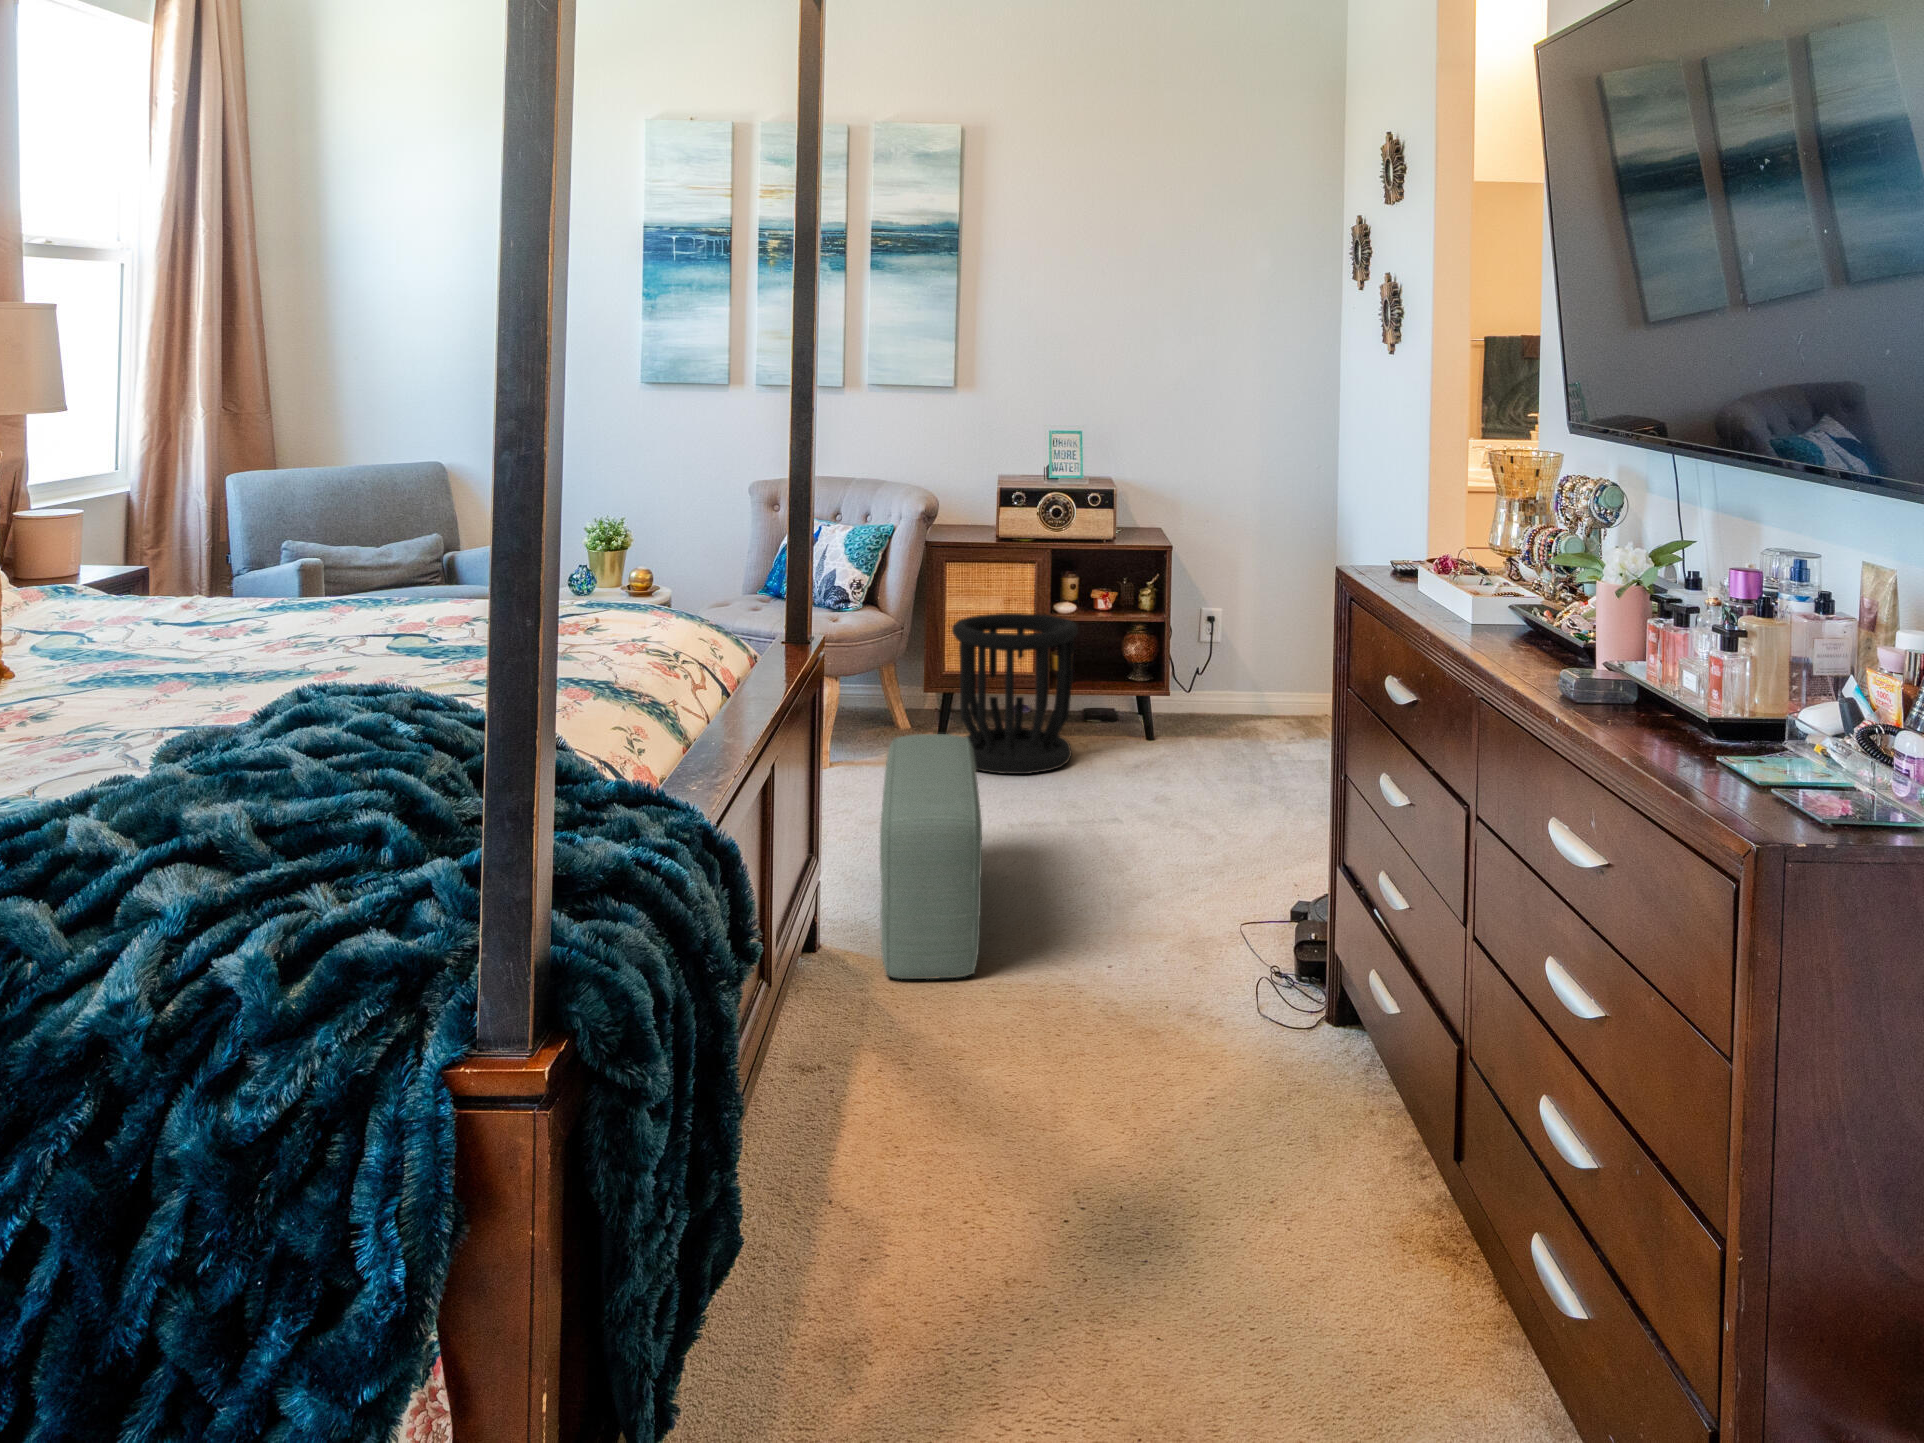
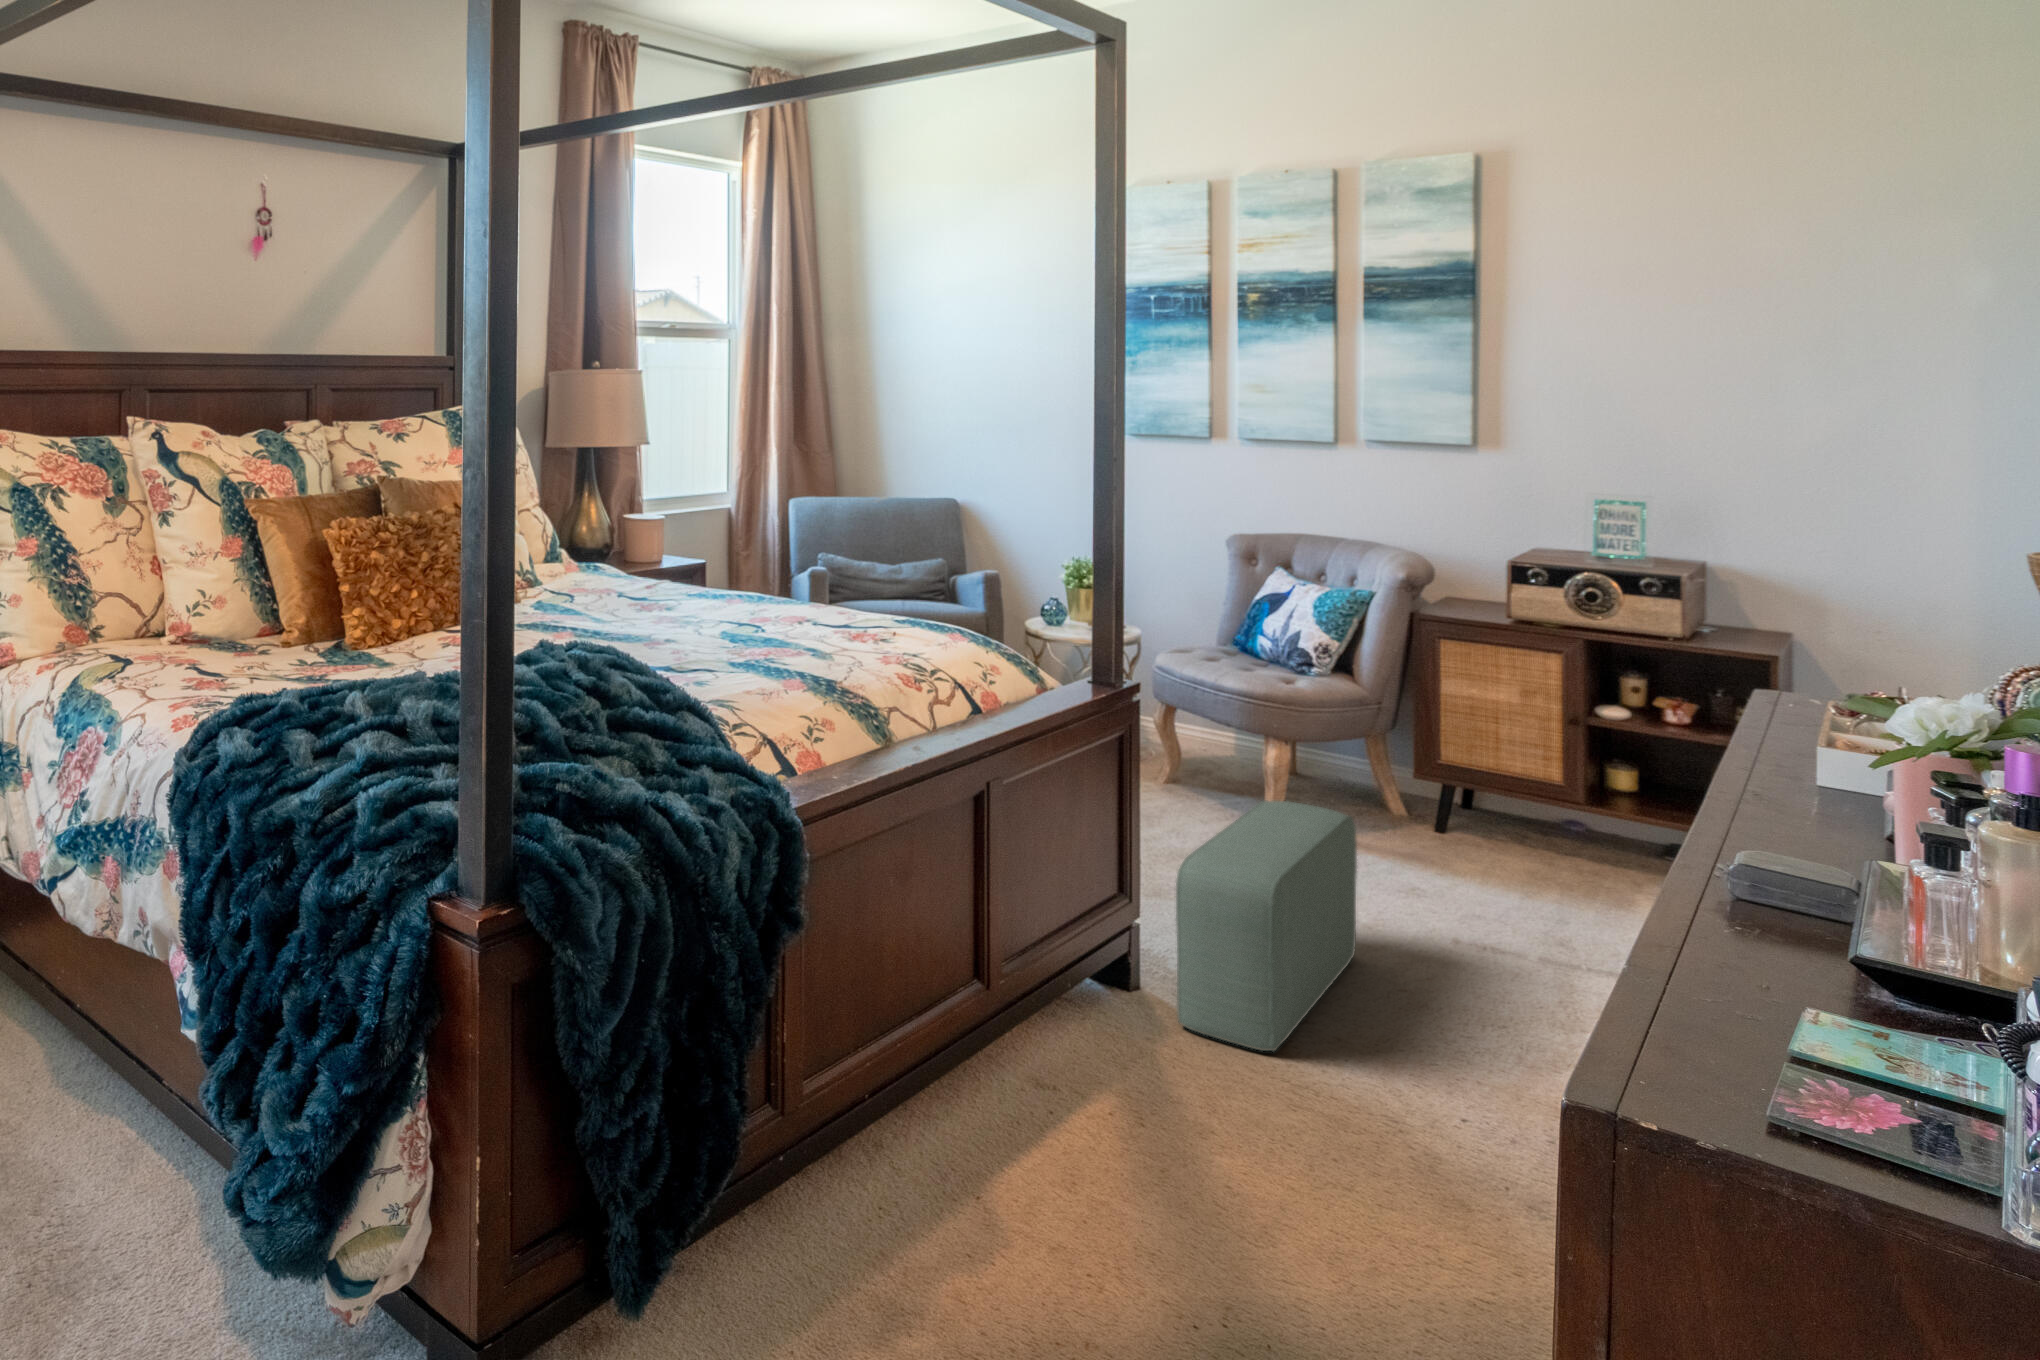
wastebasket: present [952,613,1078,774] -> none [1428,699,1601,889]

